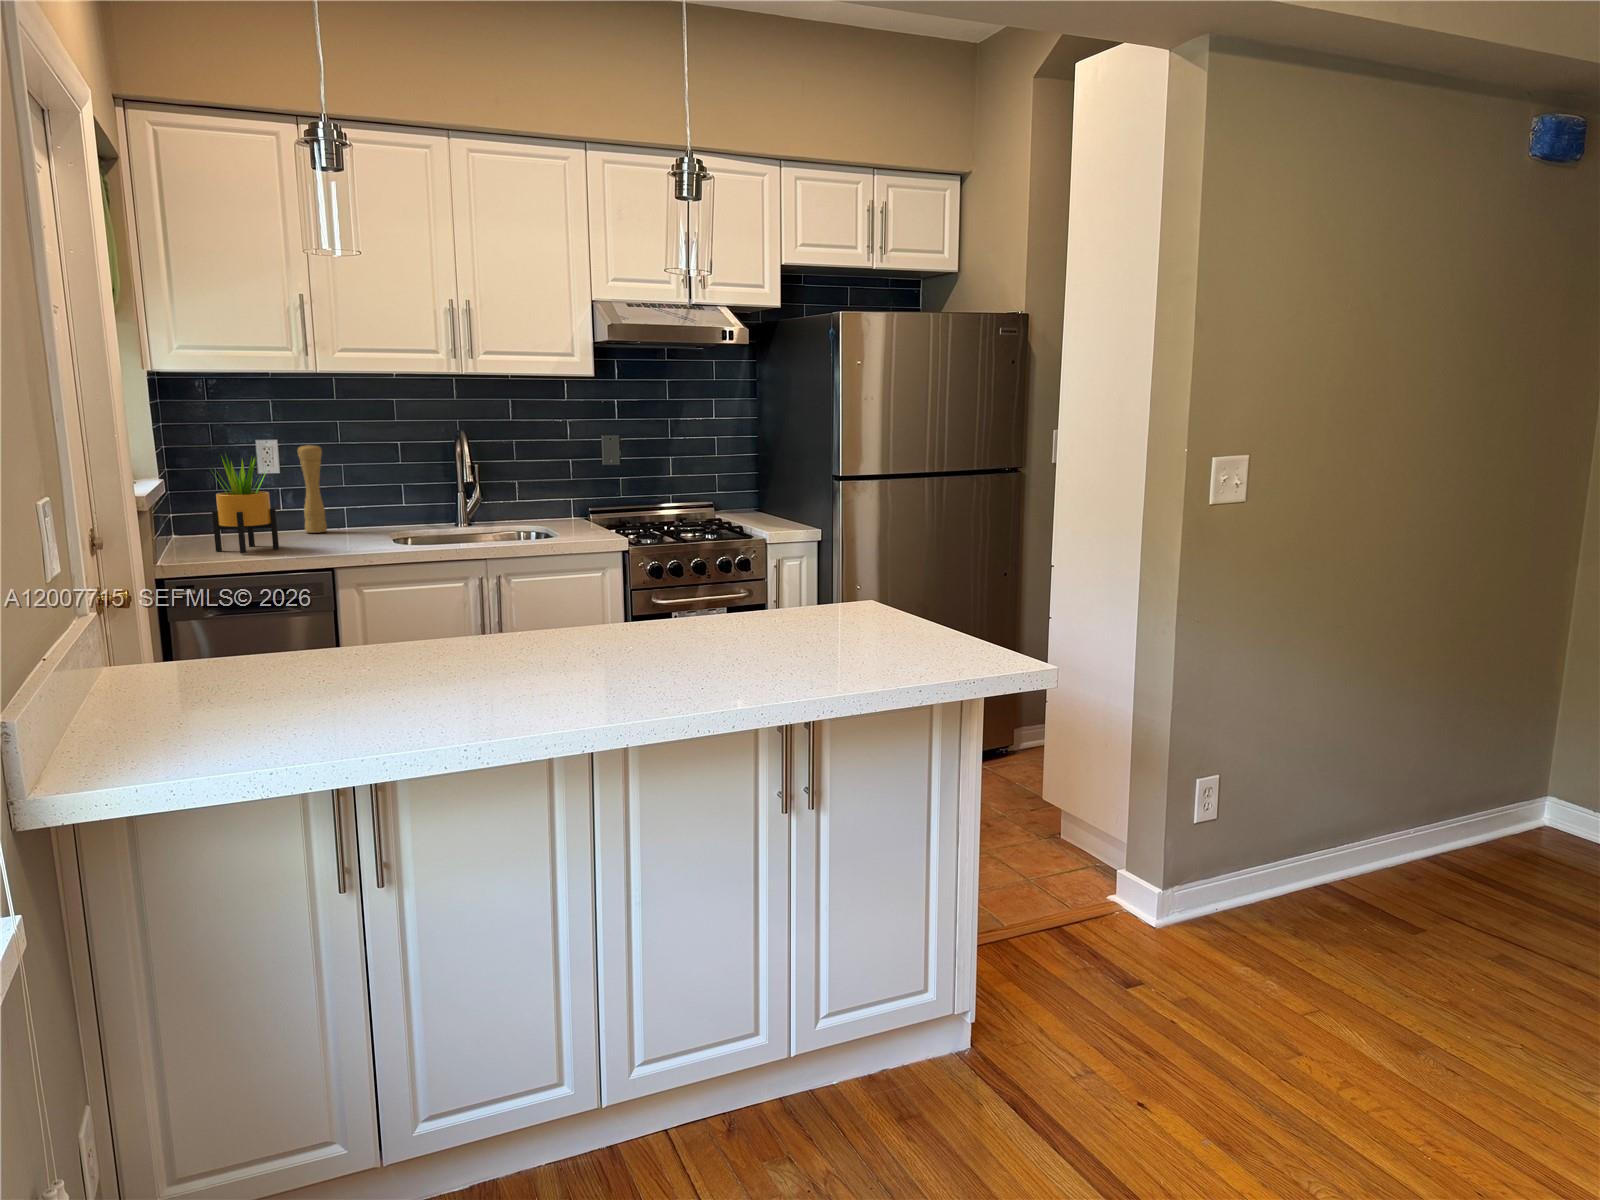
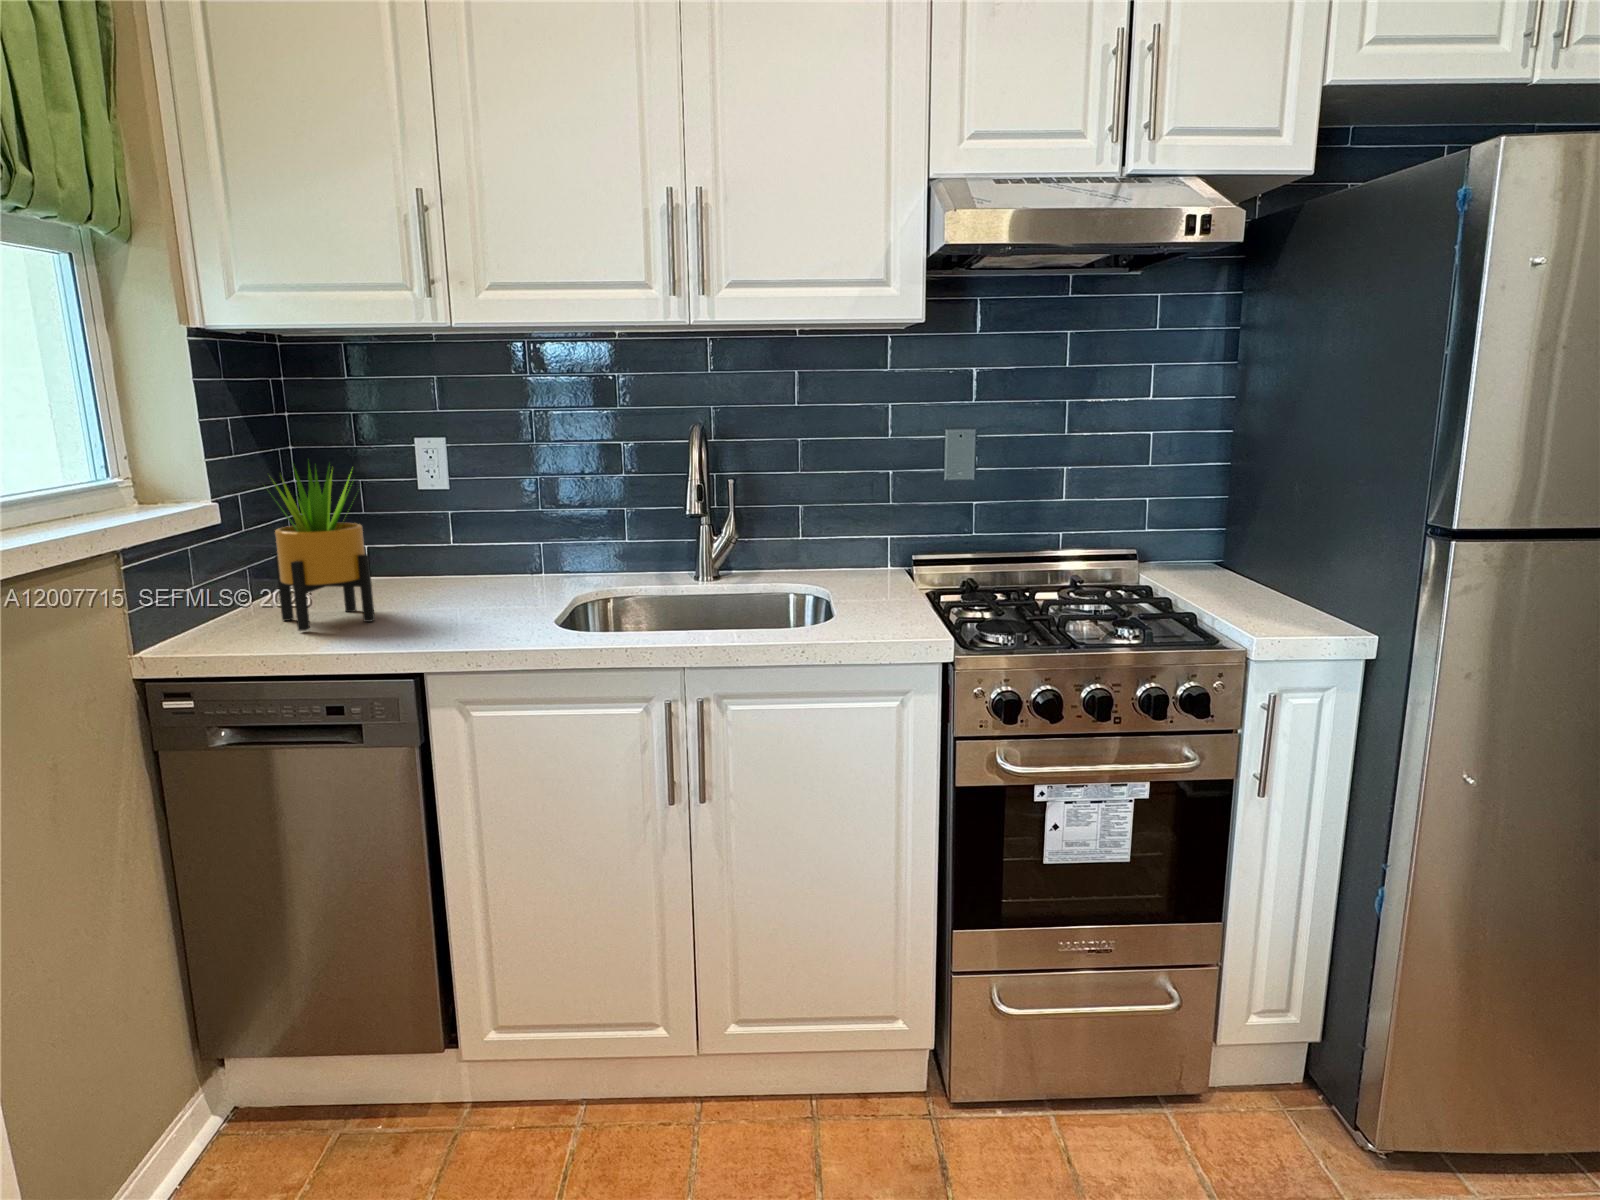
pepper mill: present [298,444,327,533] -> none [458,444,501,584]

